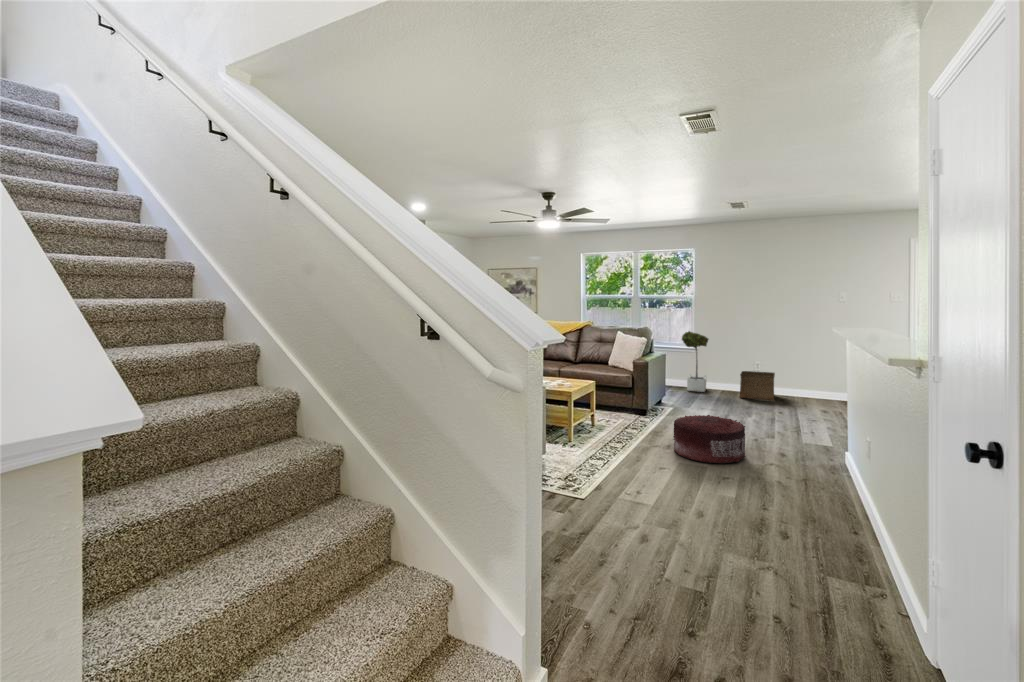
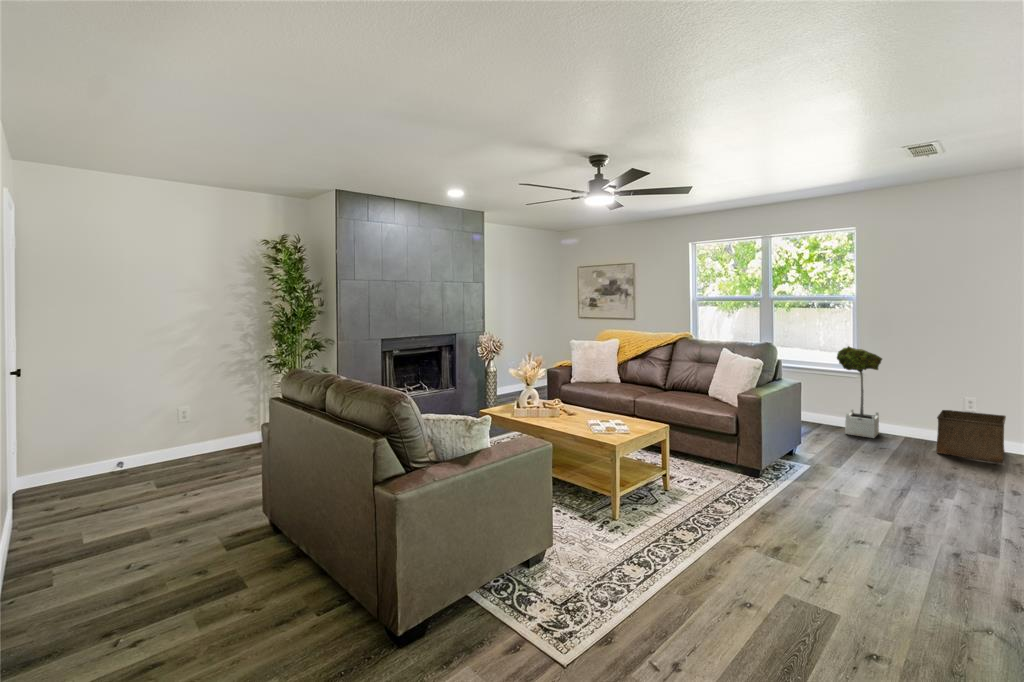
pouf: present [673,415,746,463] -> none [782,500,925,610]

